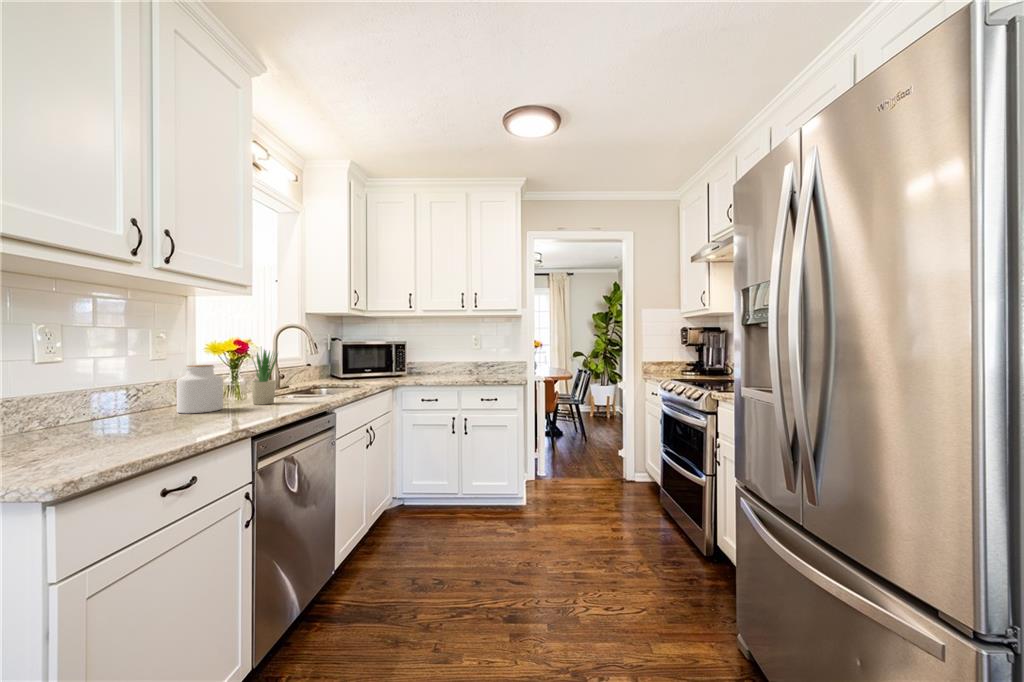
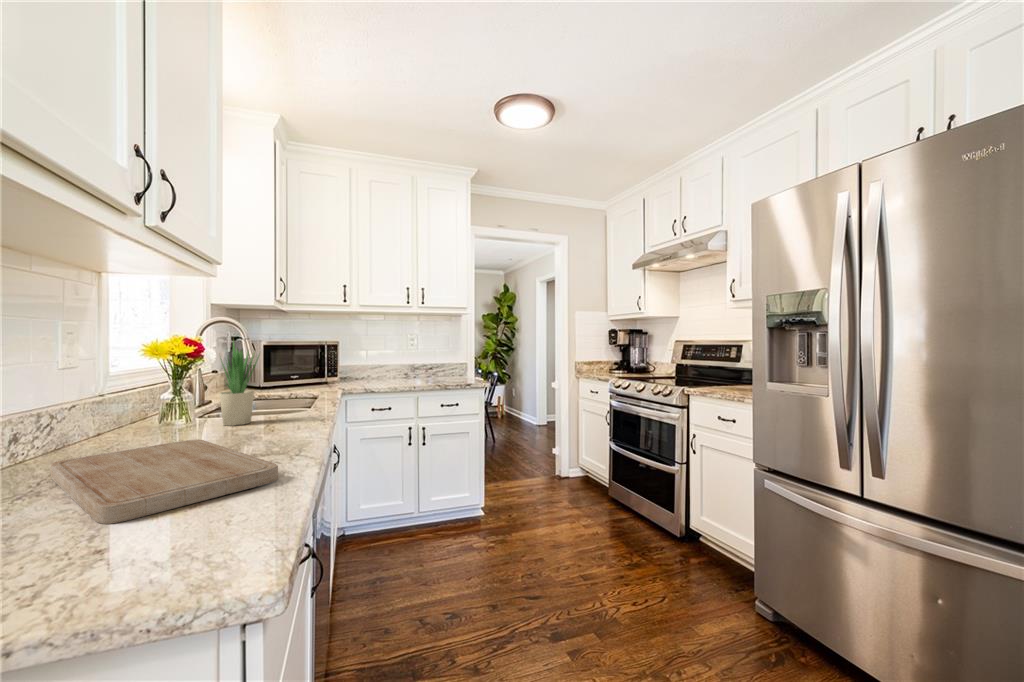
jar: present [177,365,223,413] -> none [122,370,195,446]
cutting board: none [71,411,199,451] -> present [50,440,278,524]

